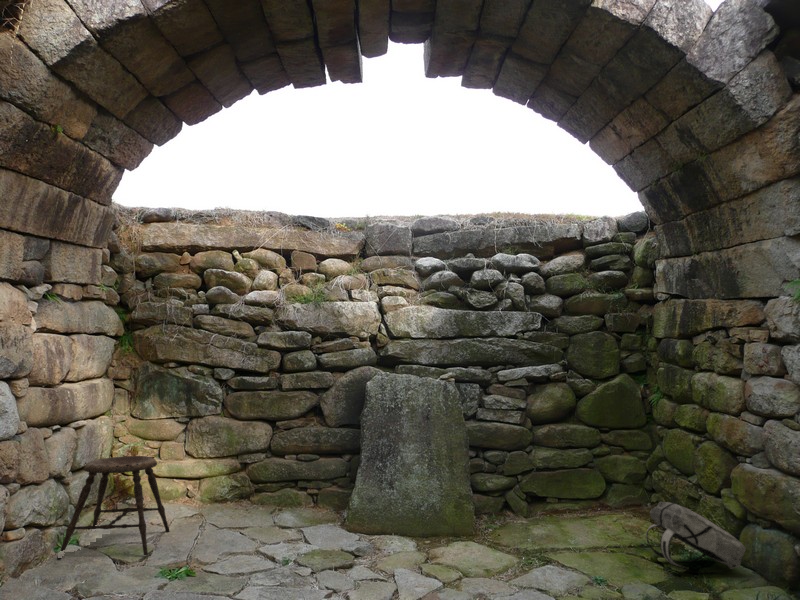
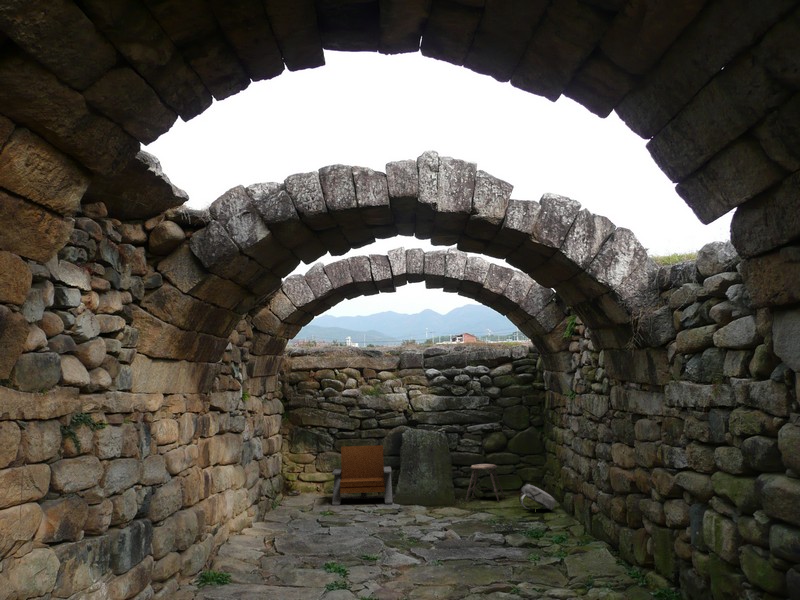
lounge chair: none [201,404,343,542] -> present [332,445,393,506]
stool: present [57,456,169,559] -> present [466,464,504,502]

